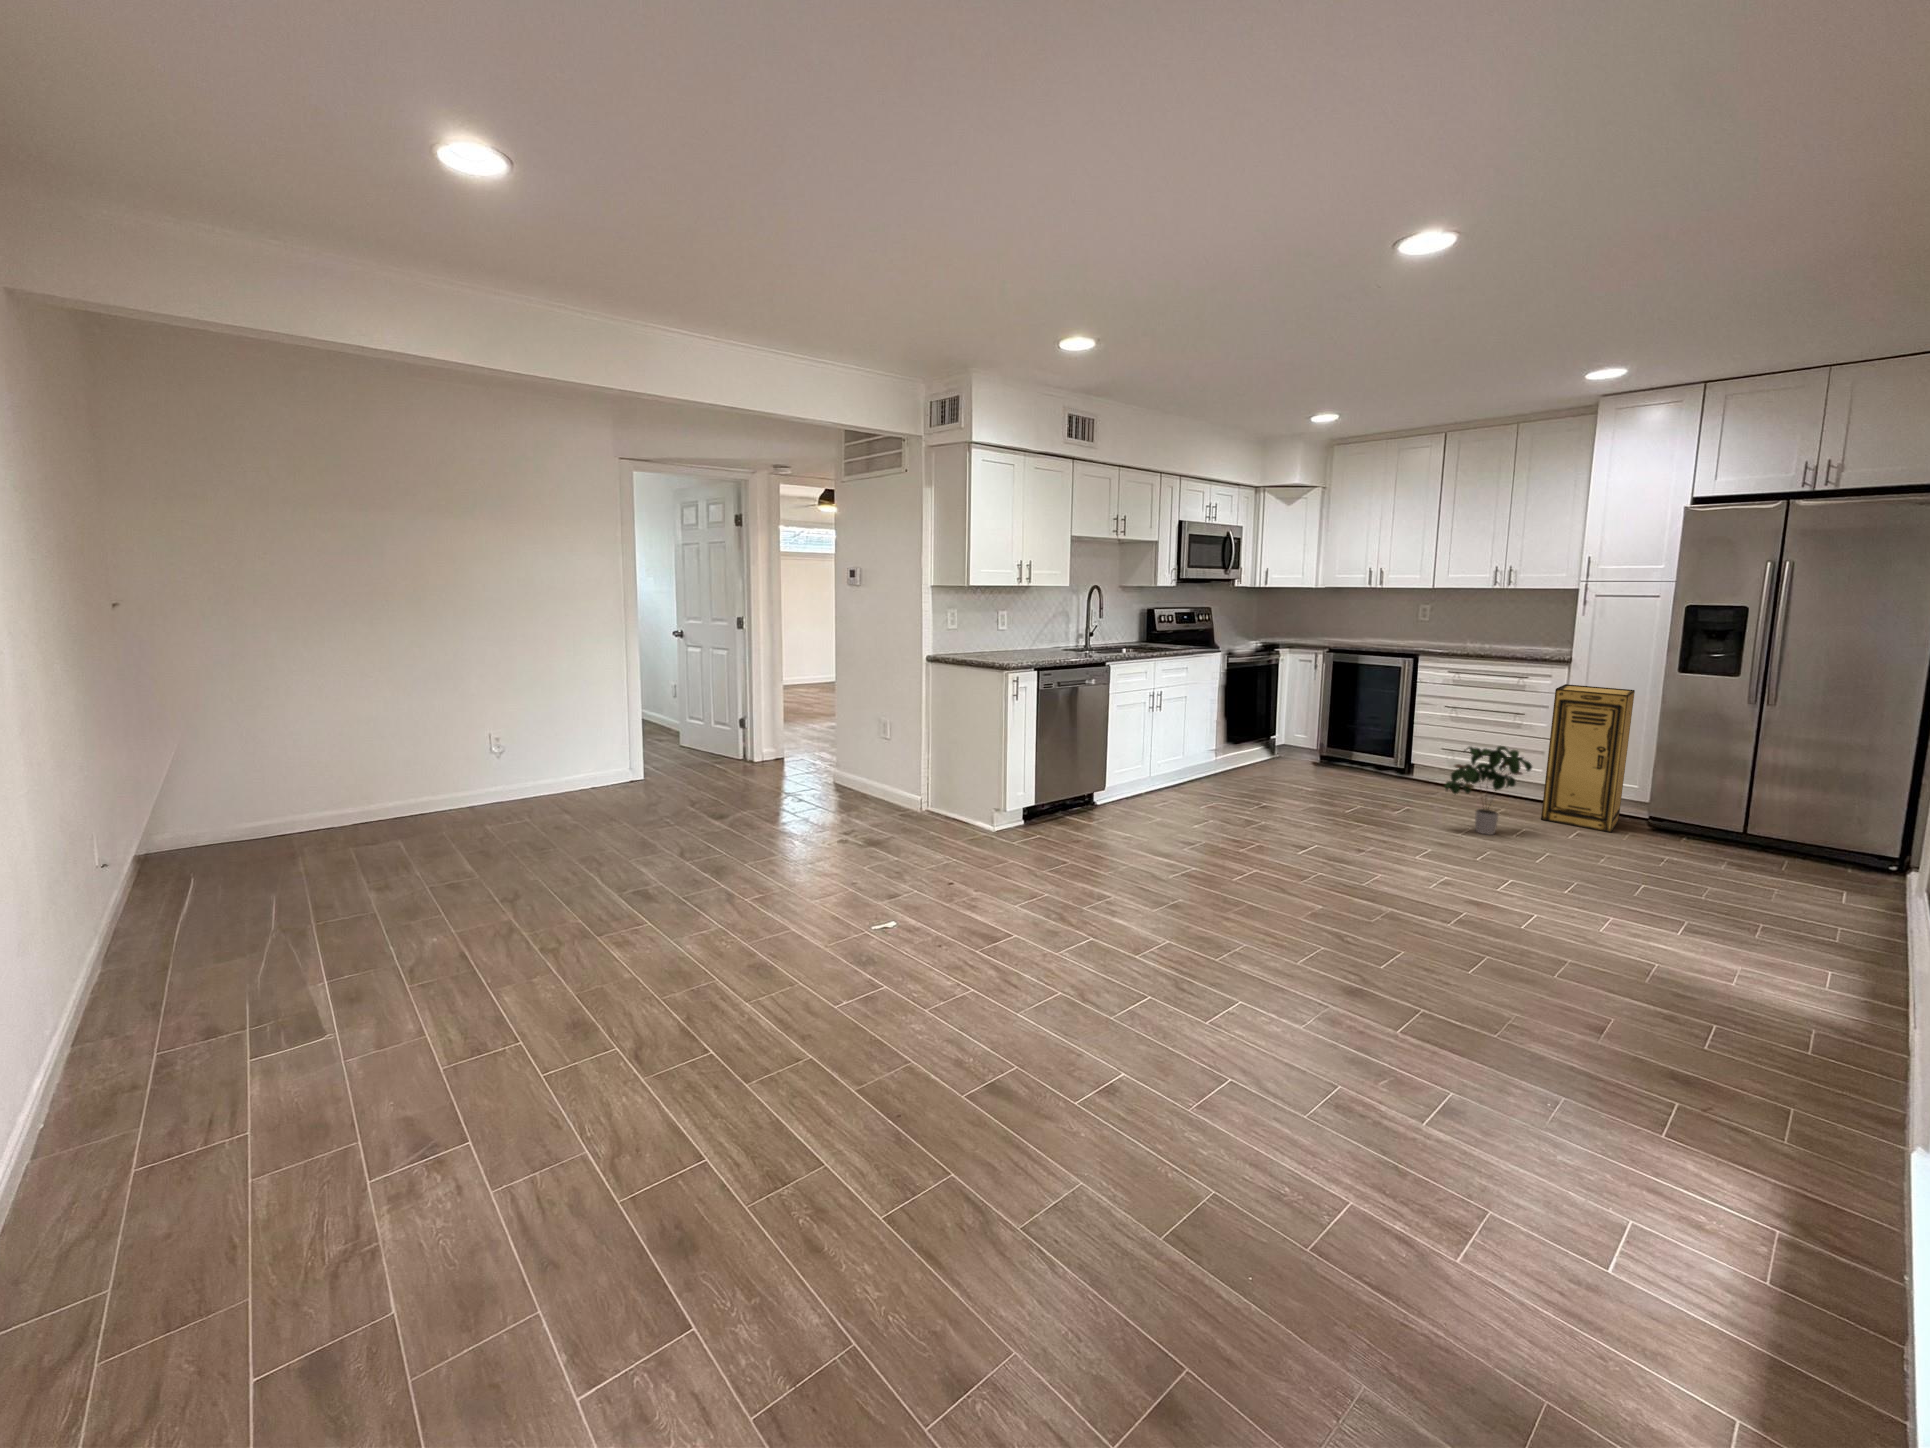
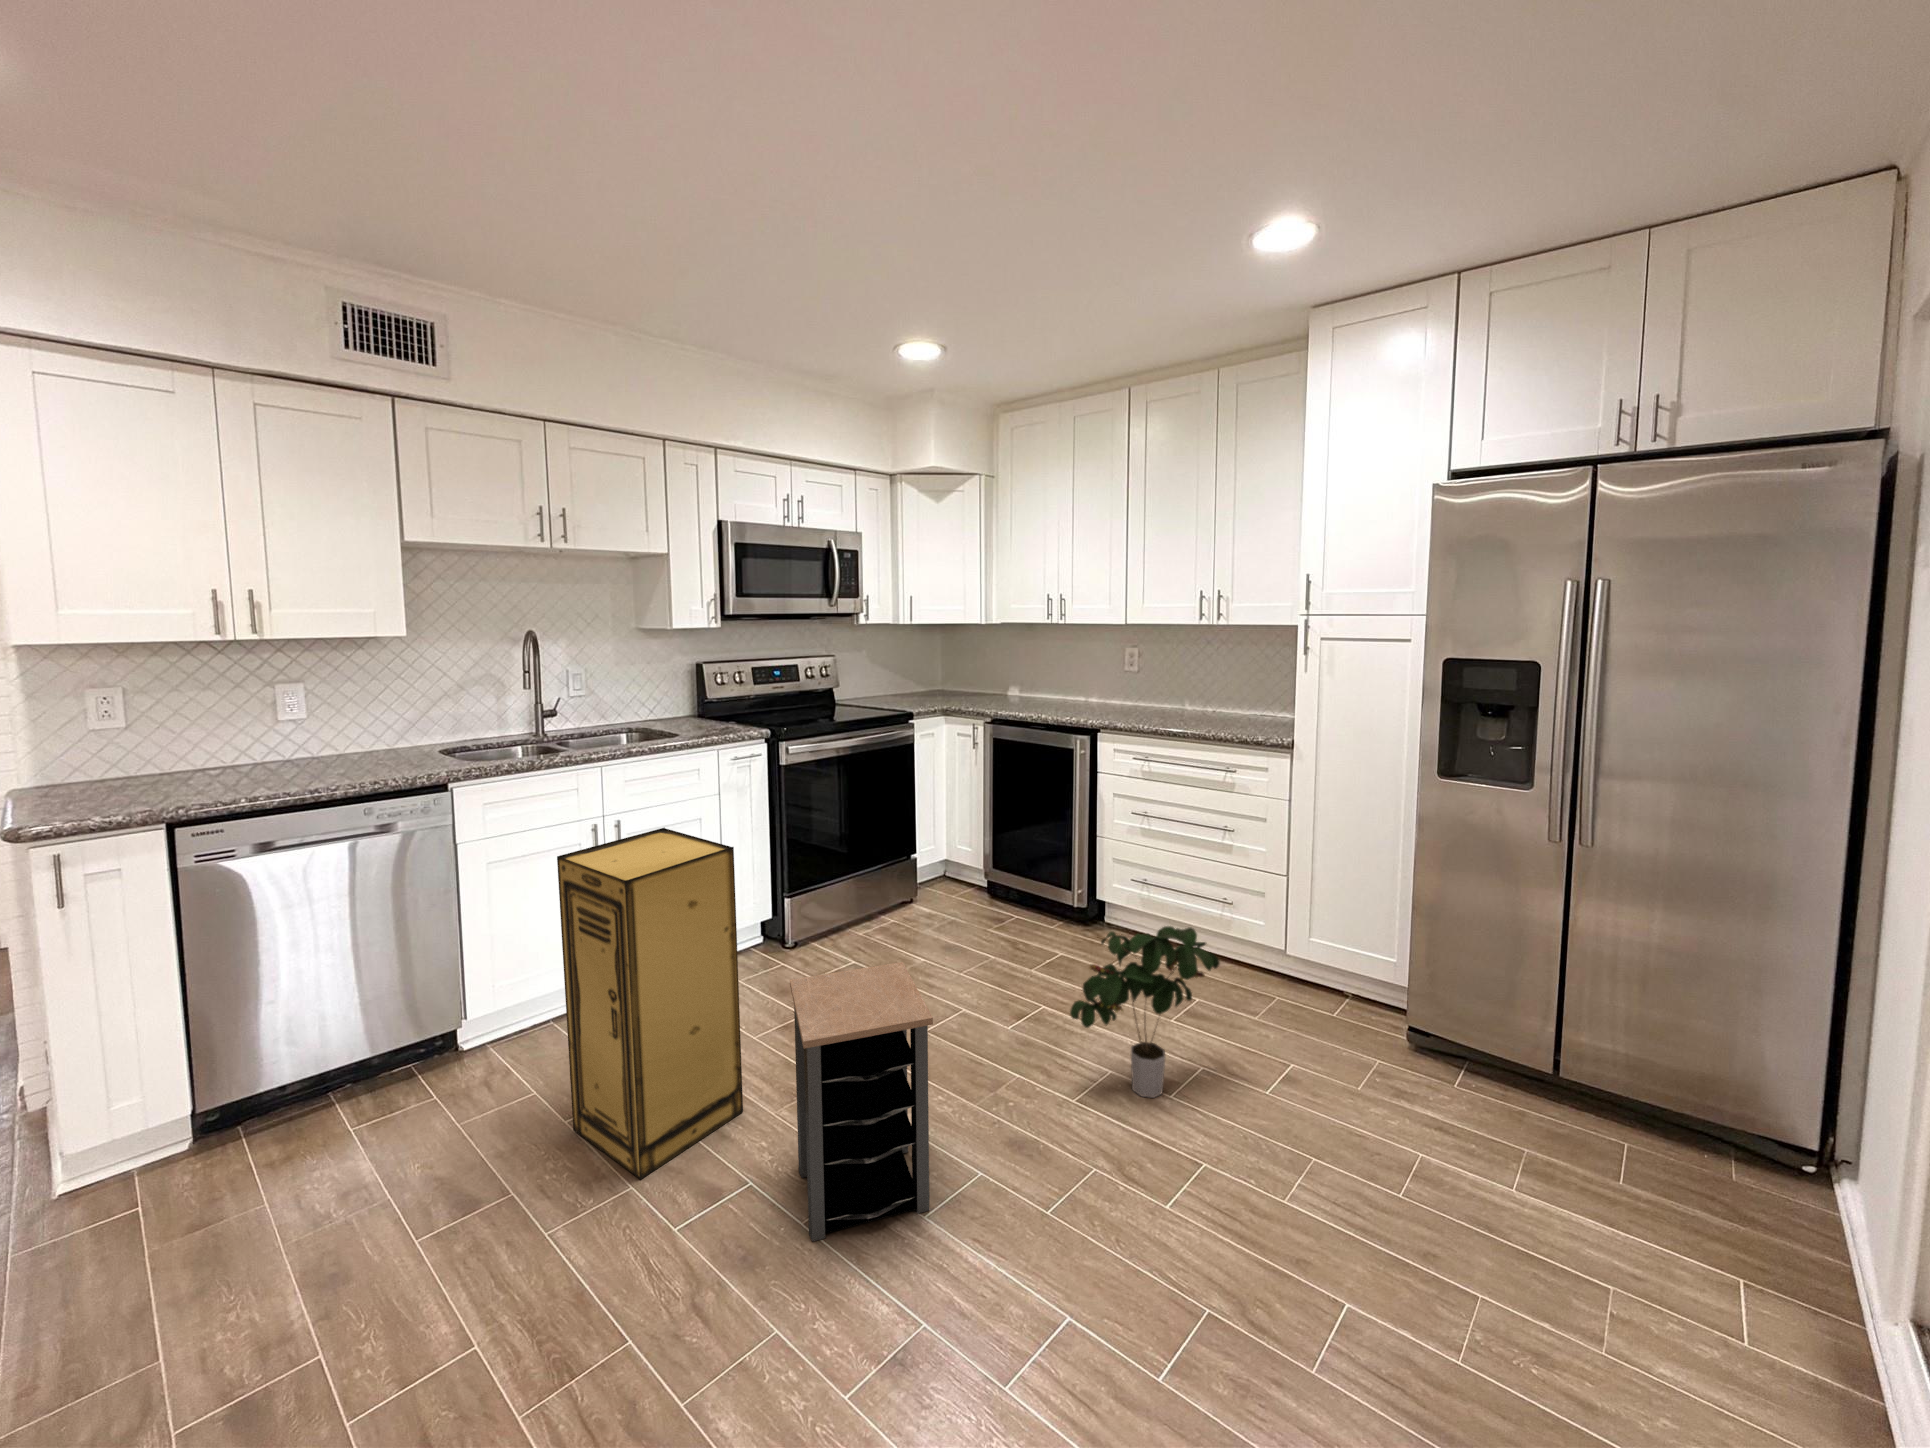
storage cabinet: present [1541,684,1635,832] -> present [557,828,743,1180]
side table: none [1314,747,1404,853] -> present [790,962,933,1242]

